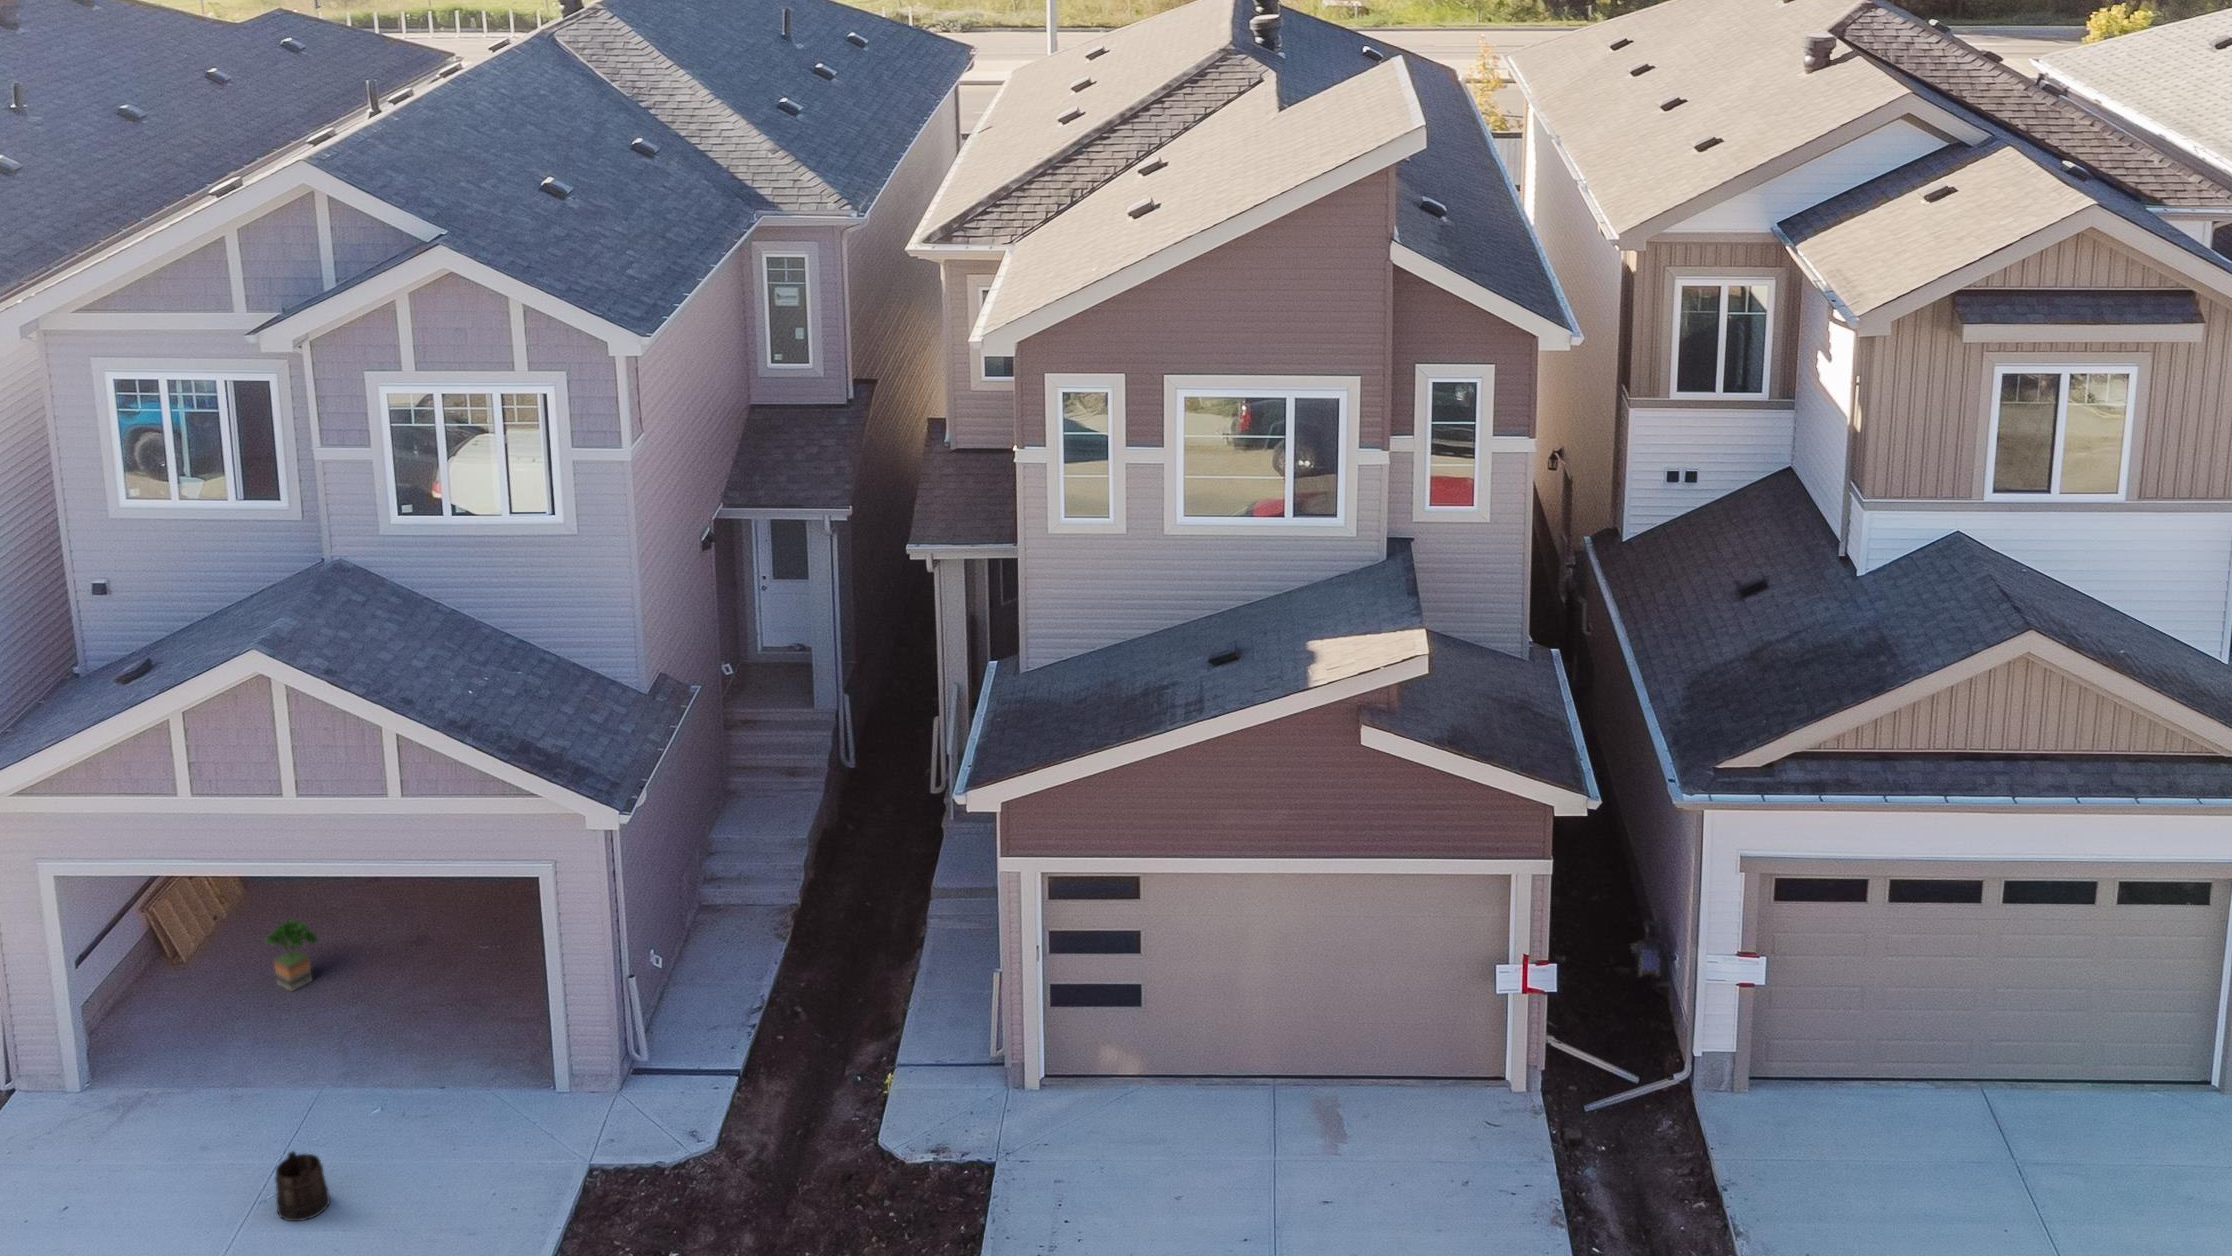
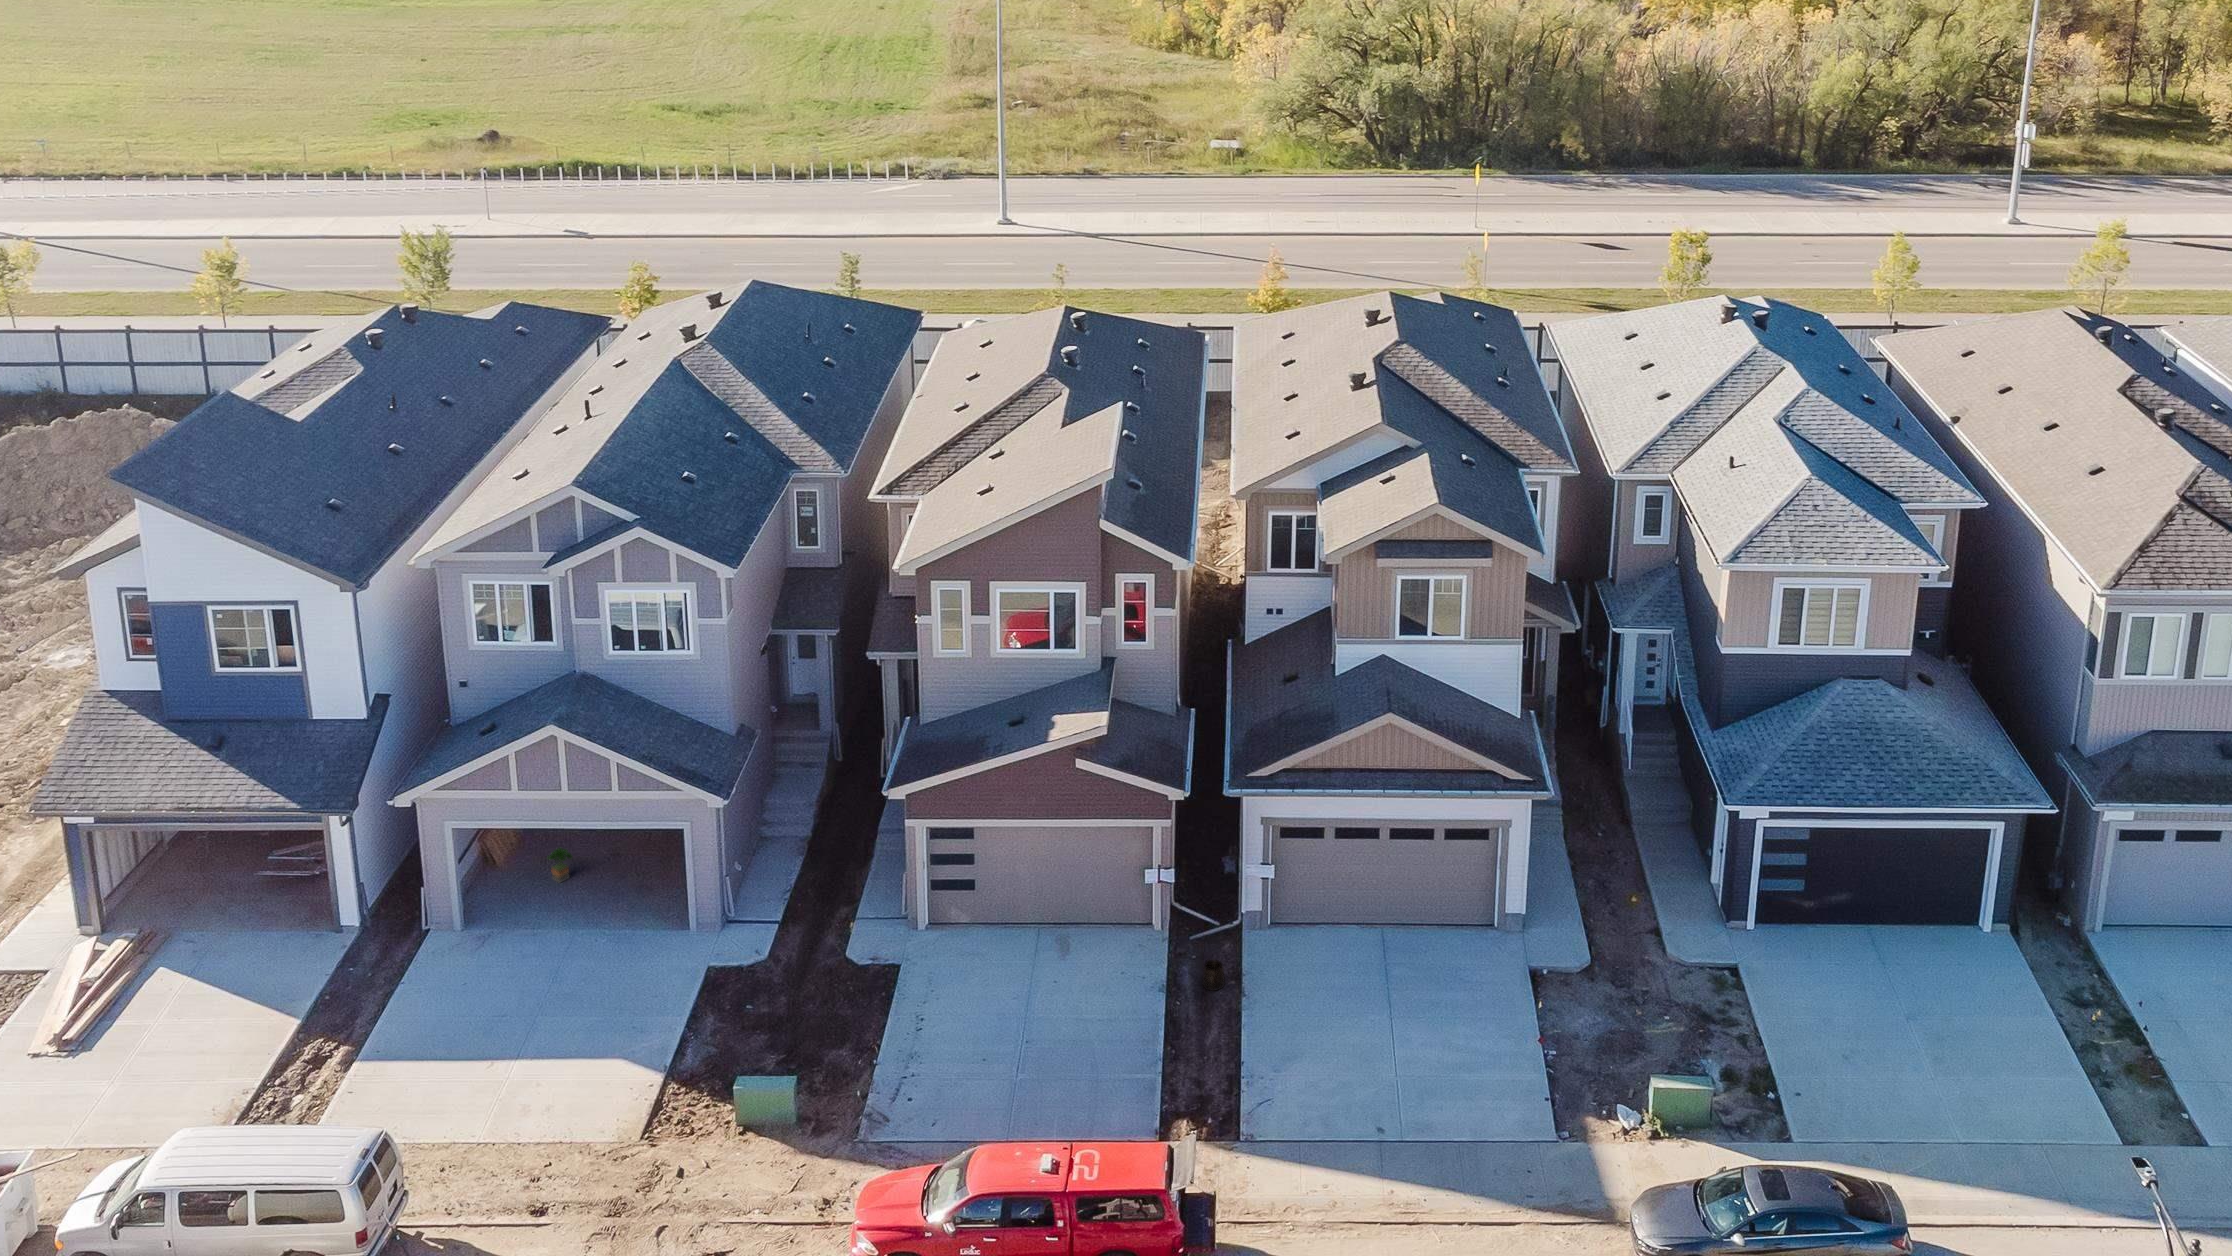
bucket: present [275,1151,330,1221] -> present [1202,959,1225,991]

